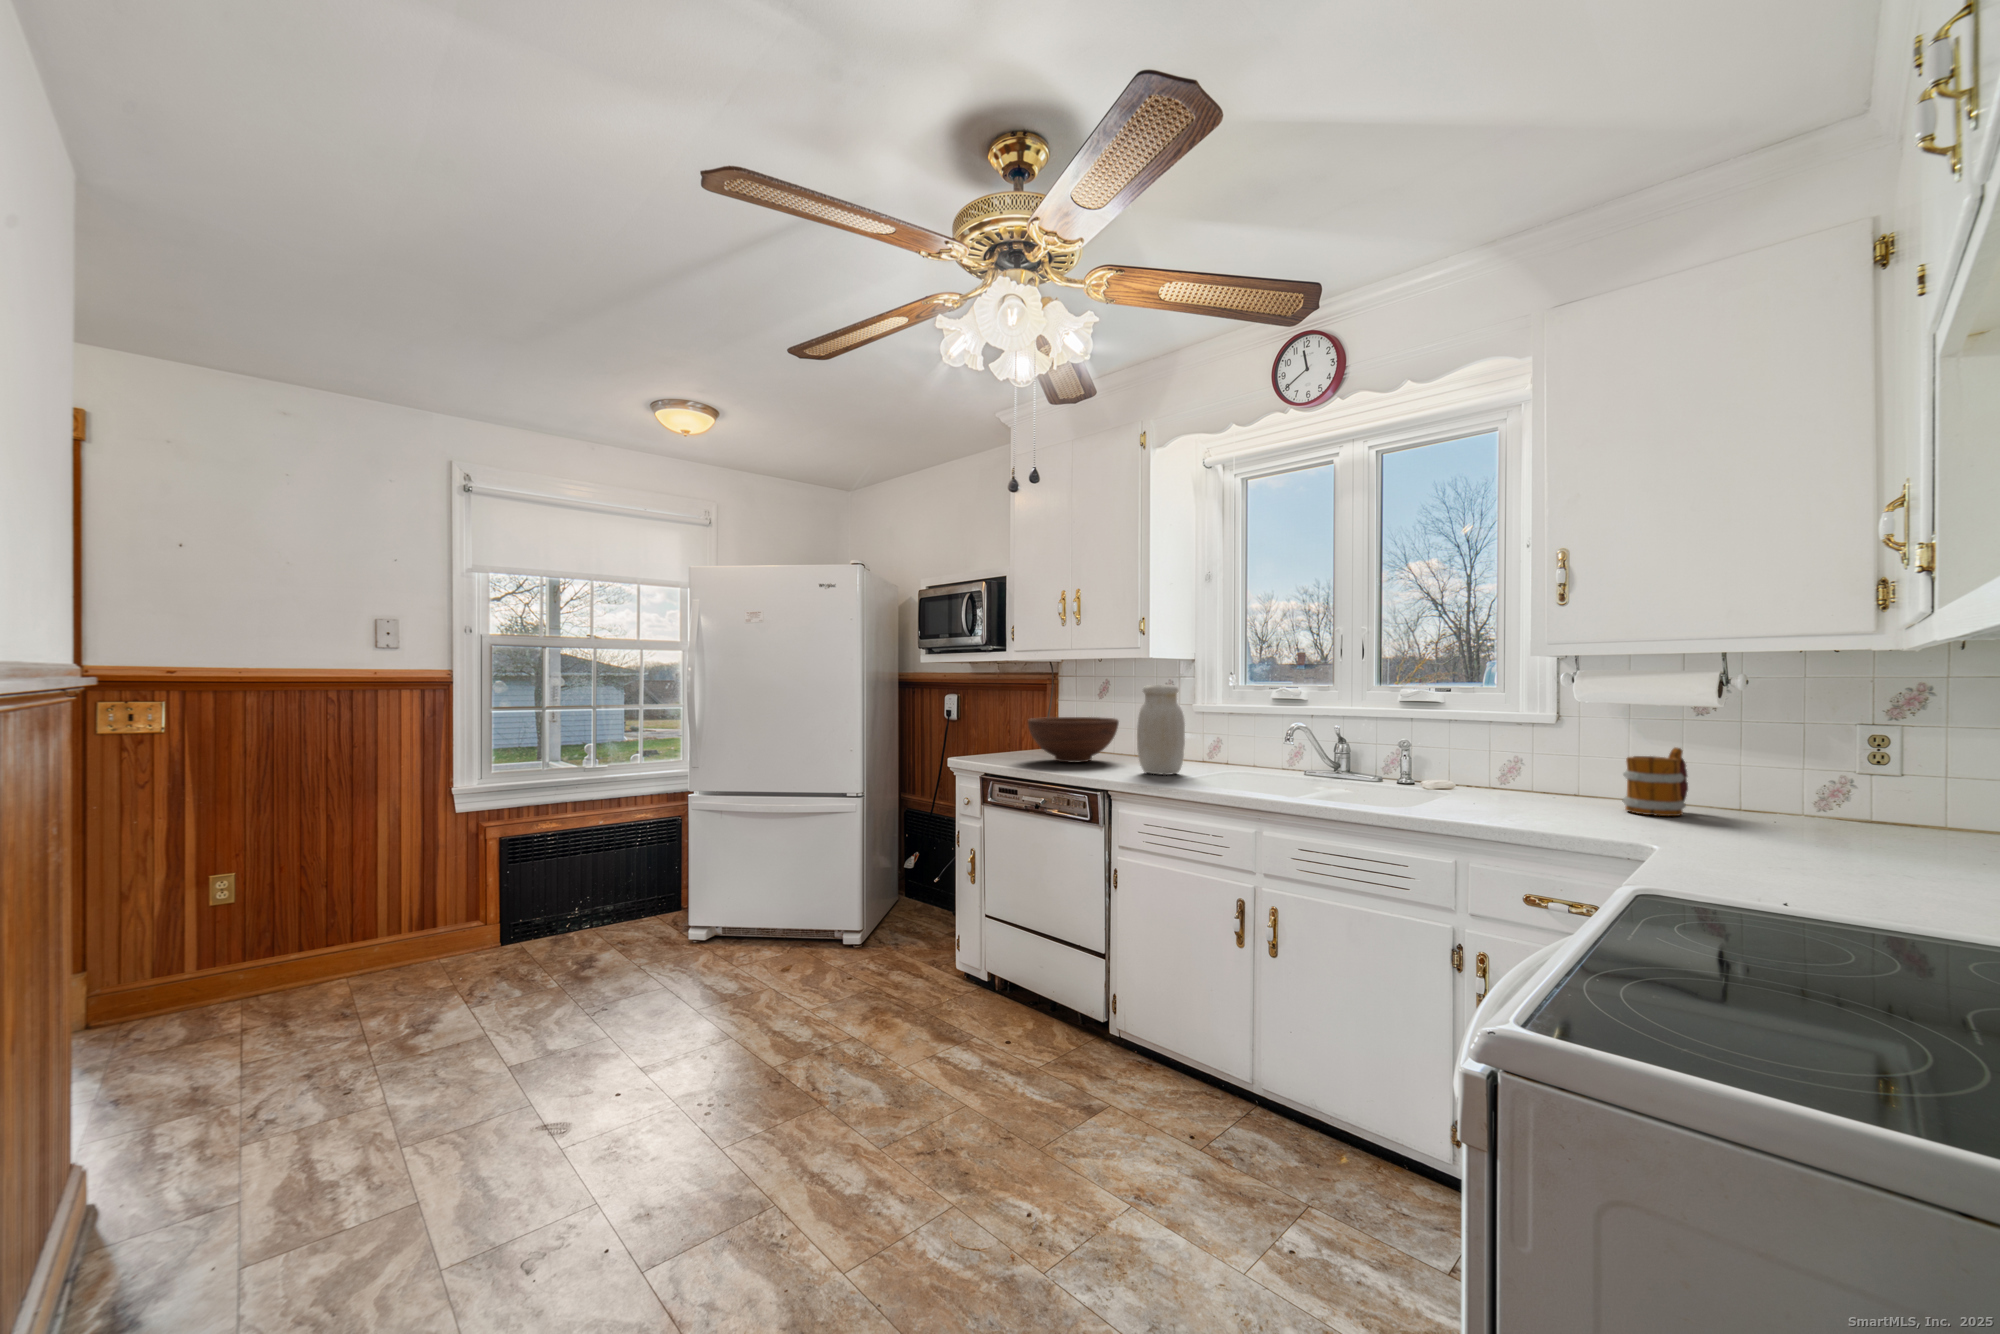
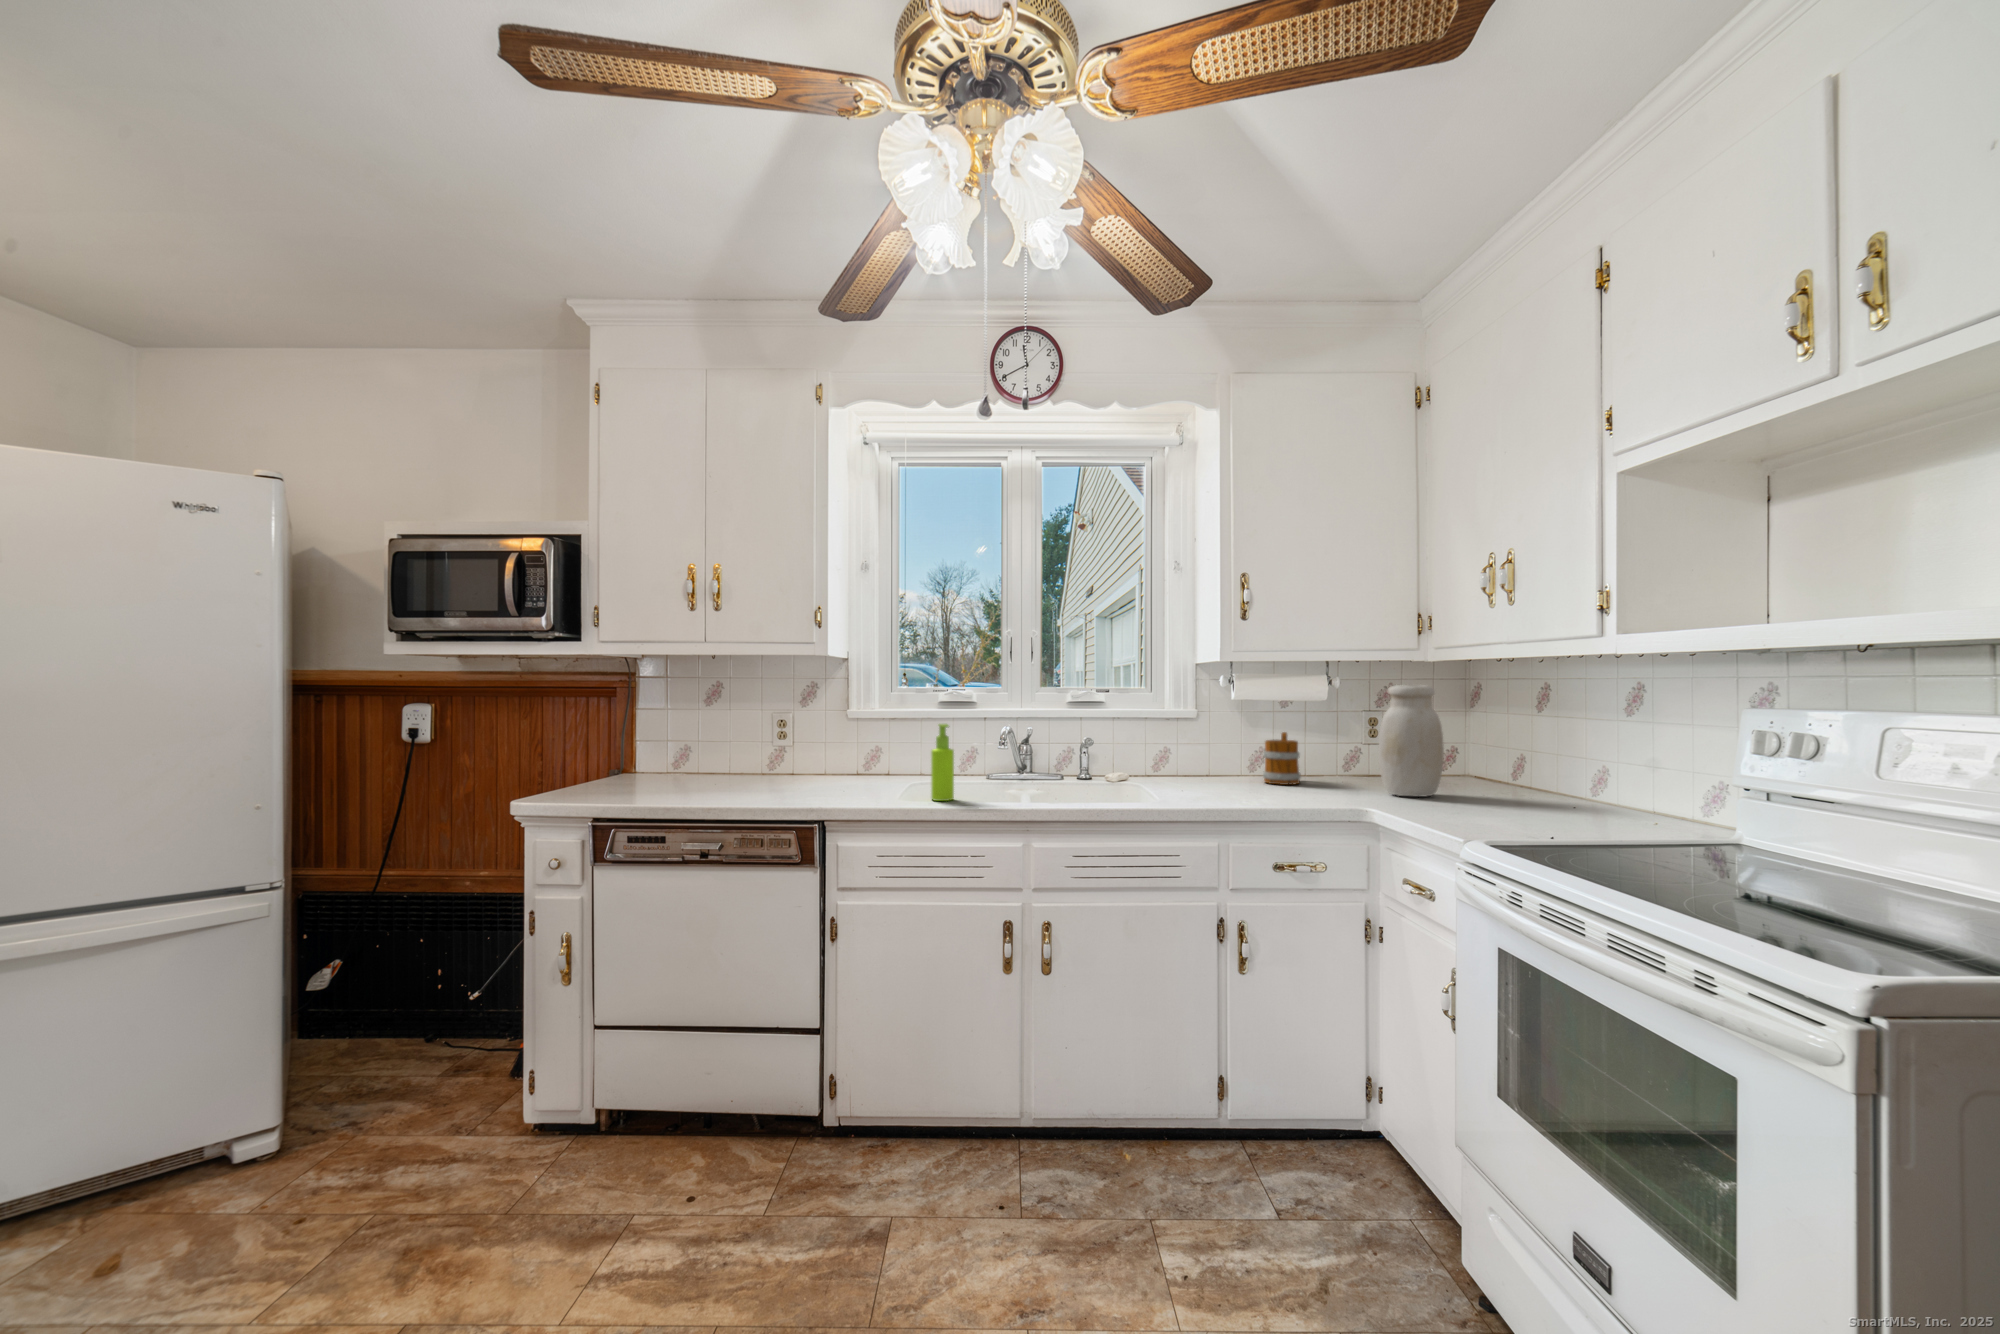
jar: present [1137,685,1185,775] -> present [1378,685,1444,797]
fruit bowl: present [1028,717,1119,763] -> none [641,729,768,789]
soap dispenser: none [1192,719,1213,787] -> present [931,724,954,801]

